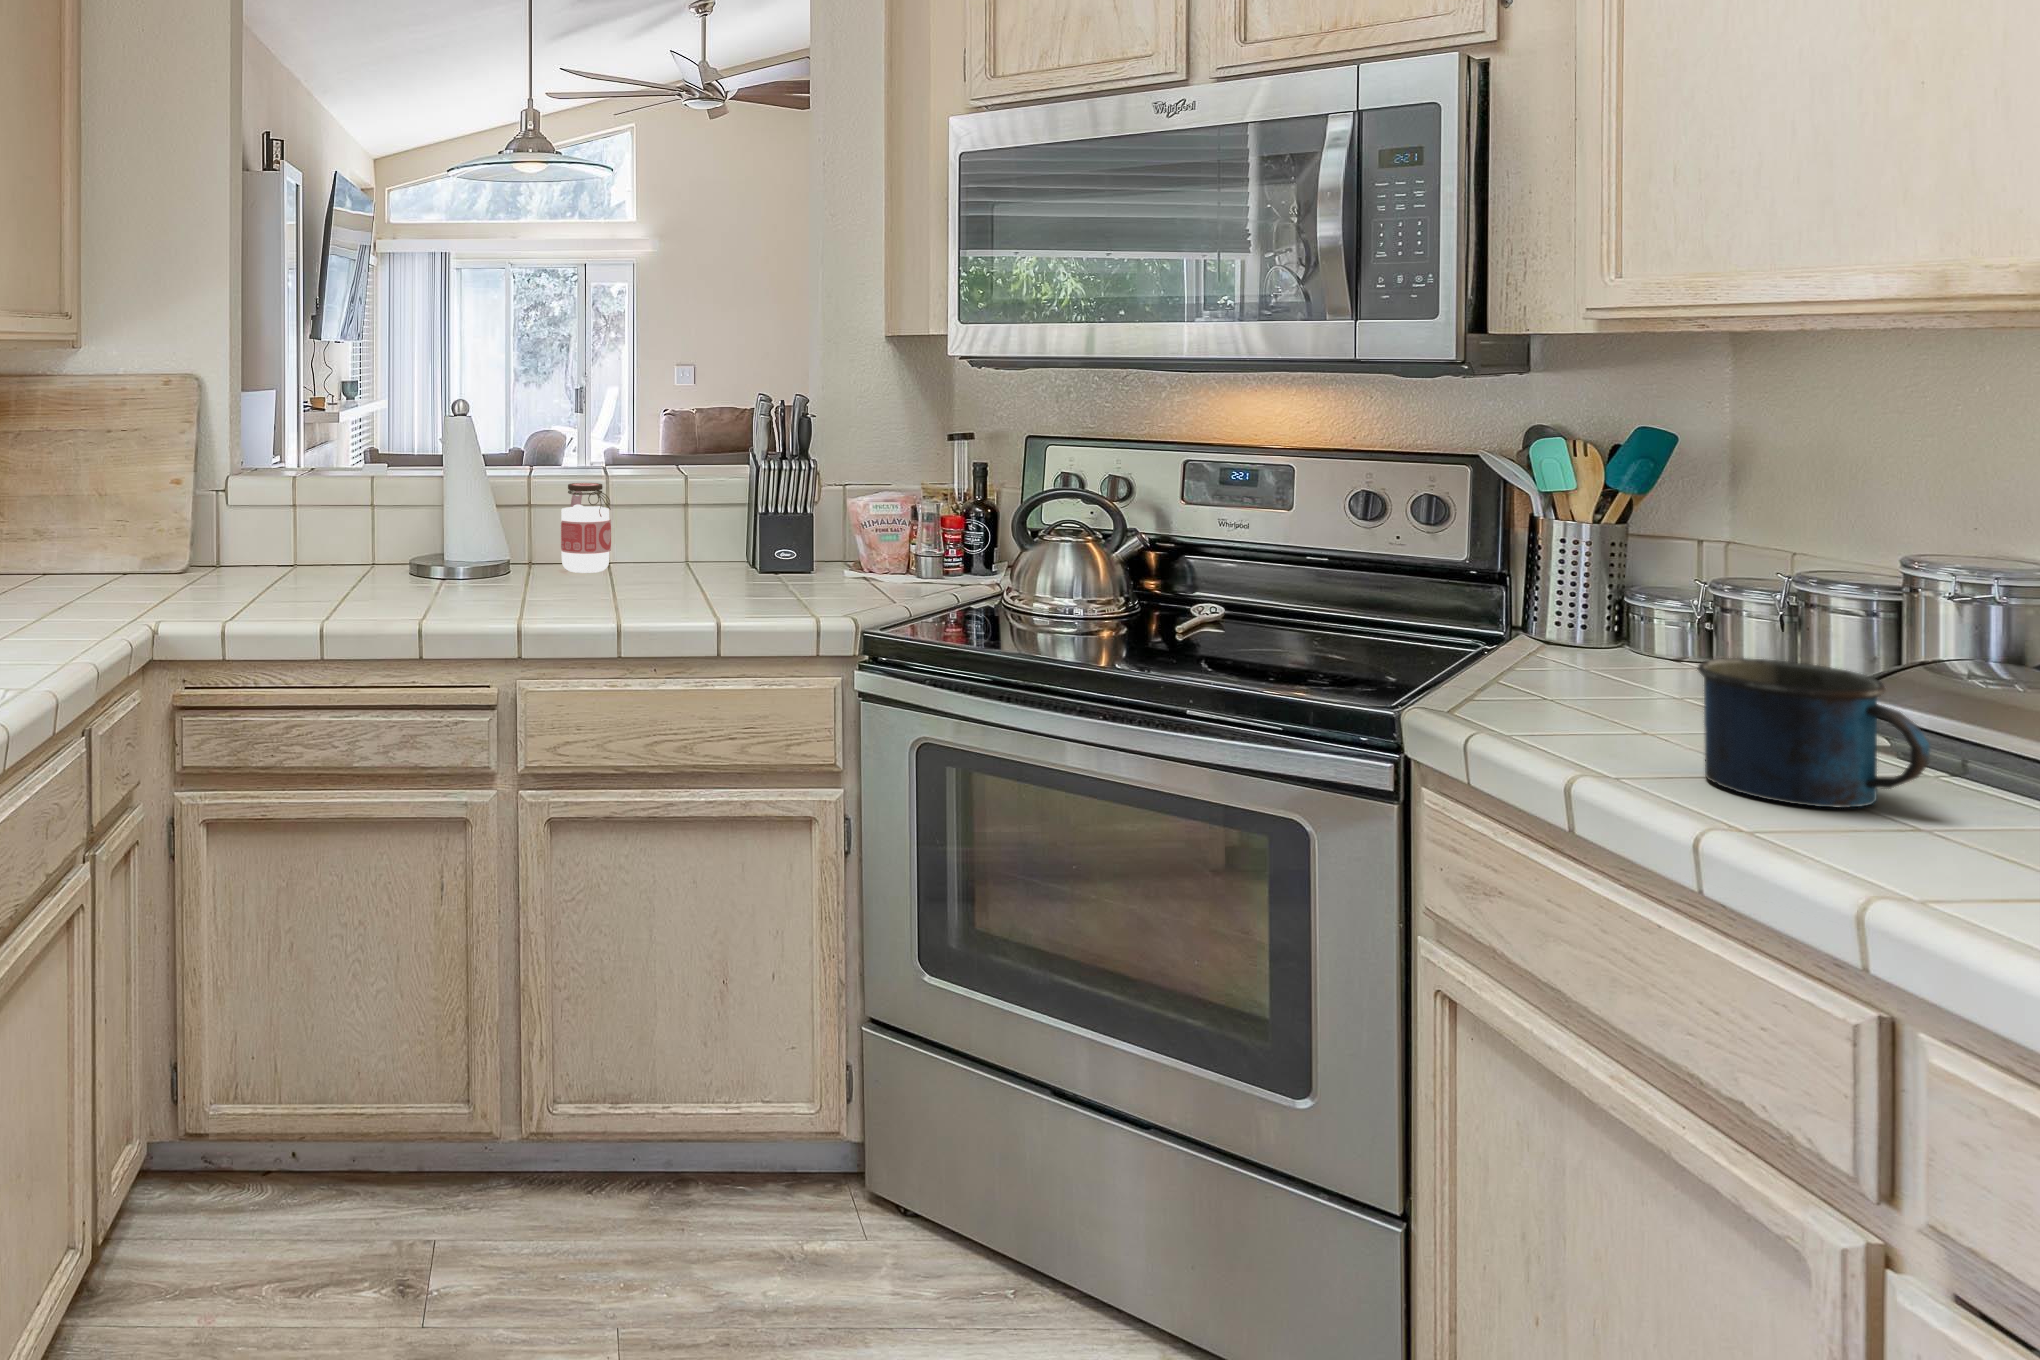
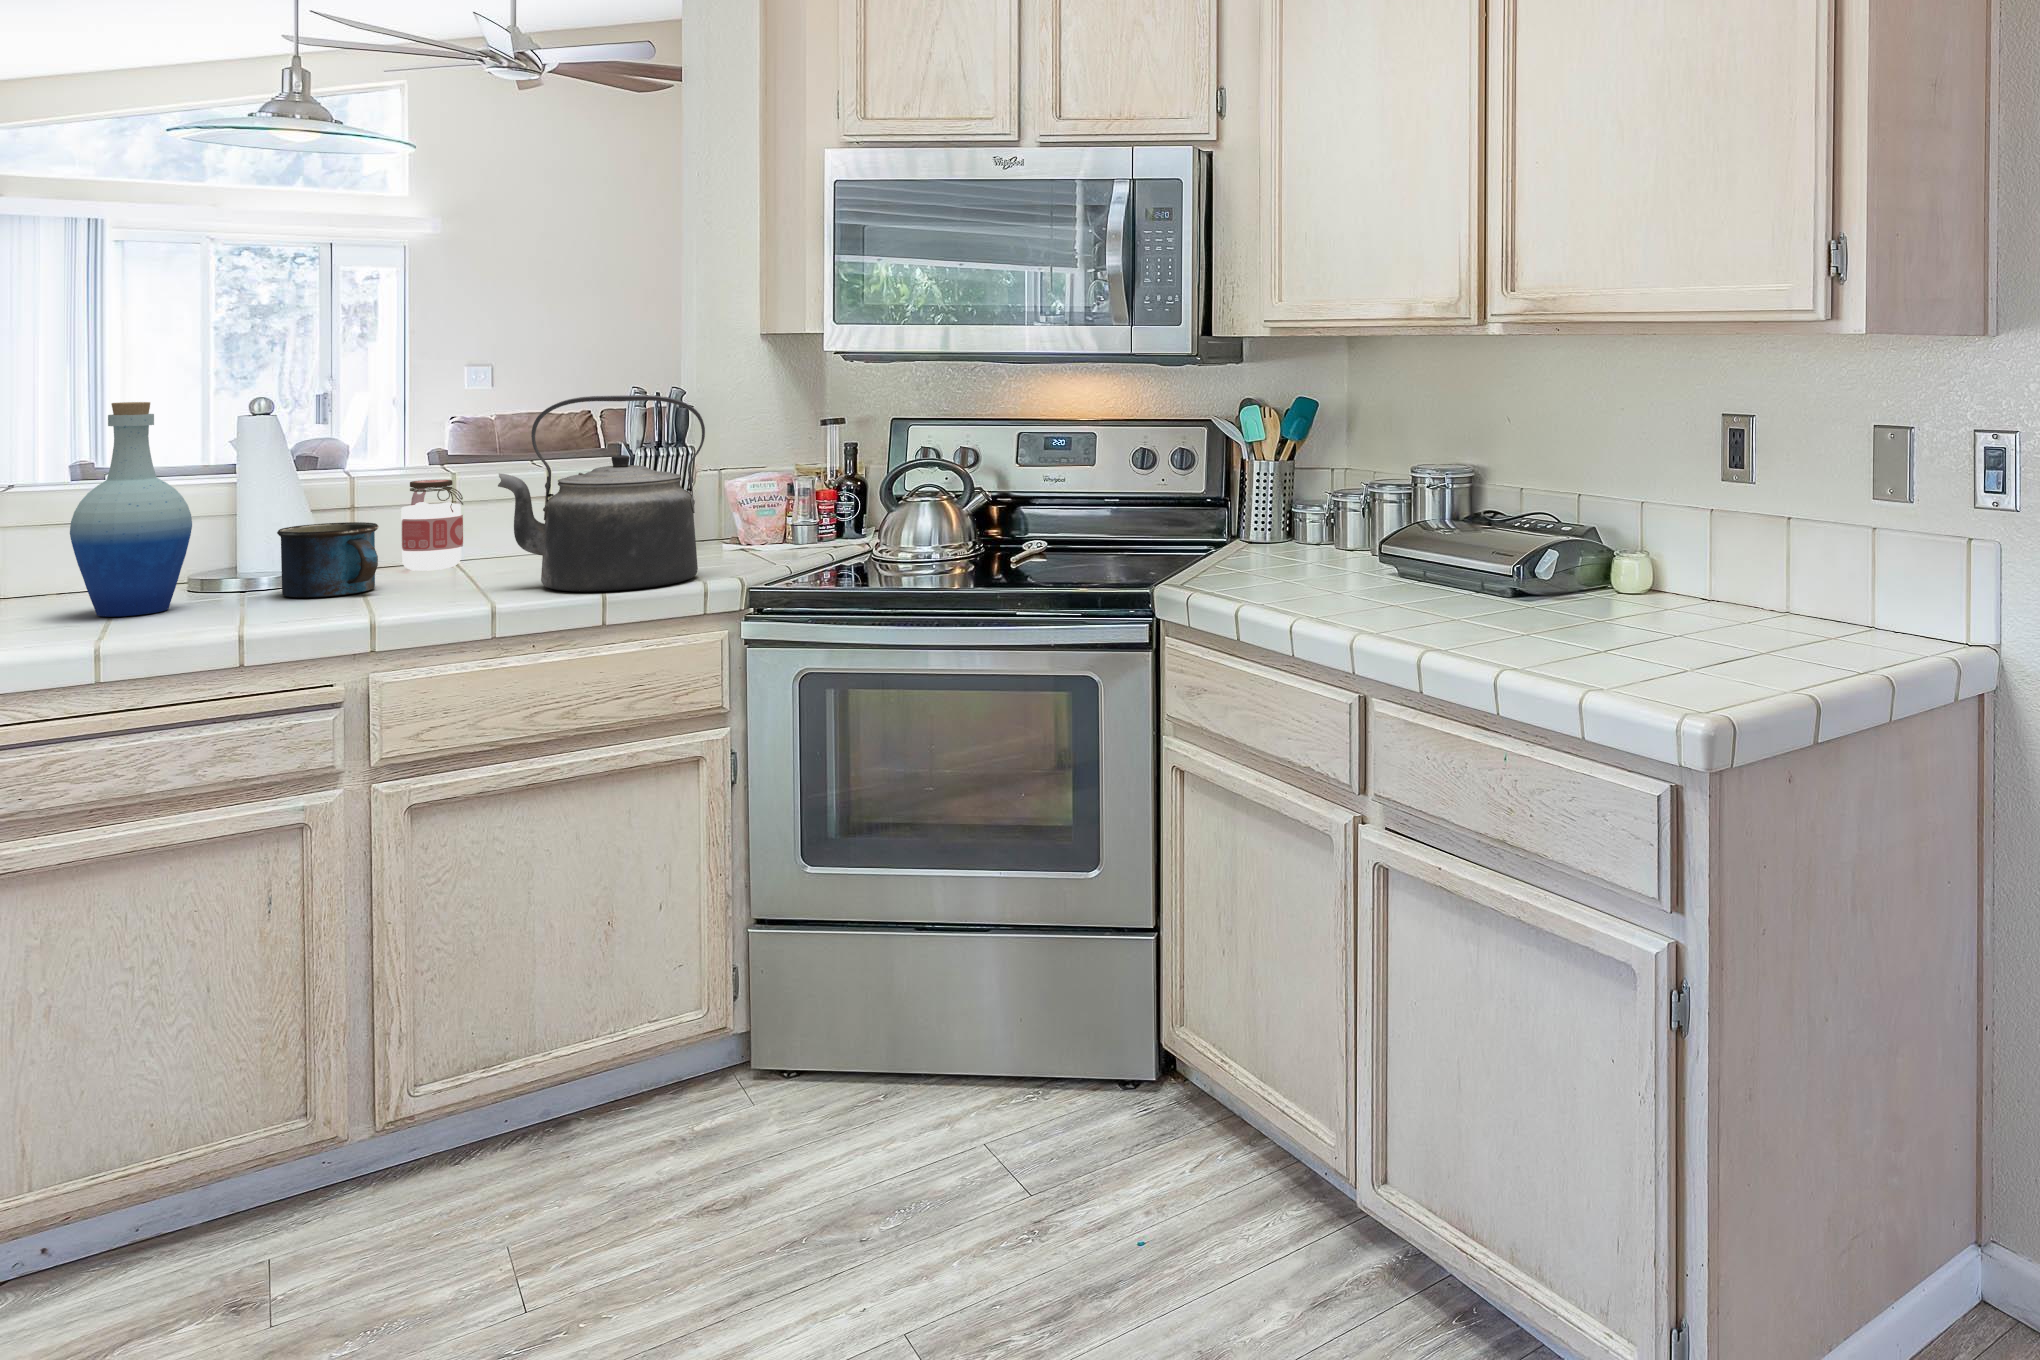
bottle: none [313,402,396,597] -> present [70,402,192,617]
kettle: none [626,404,820,619] -> present [498,395,705,592]
mug: present [1698,658,1930,808] -> present [277,522,379,598]

